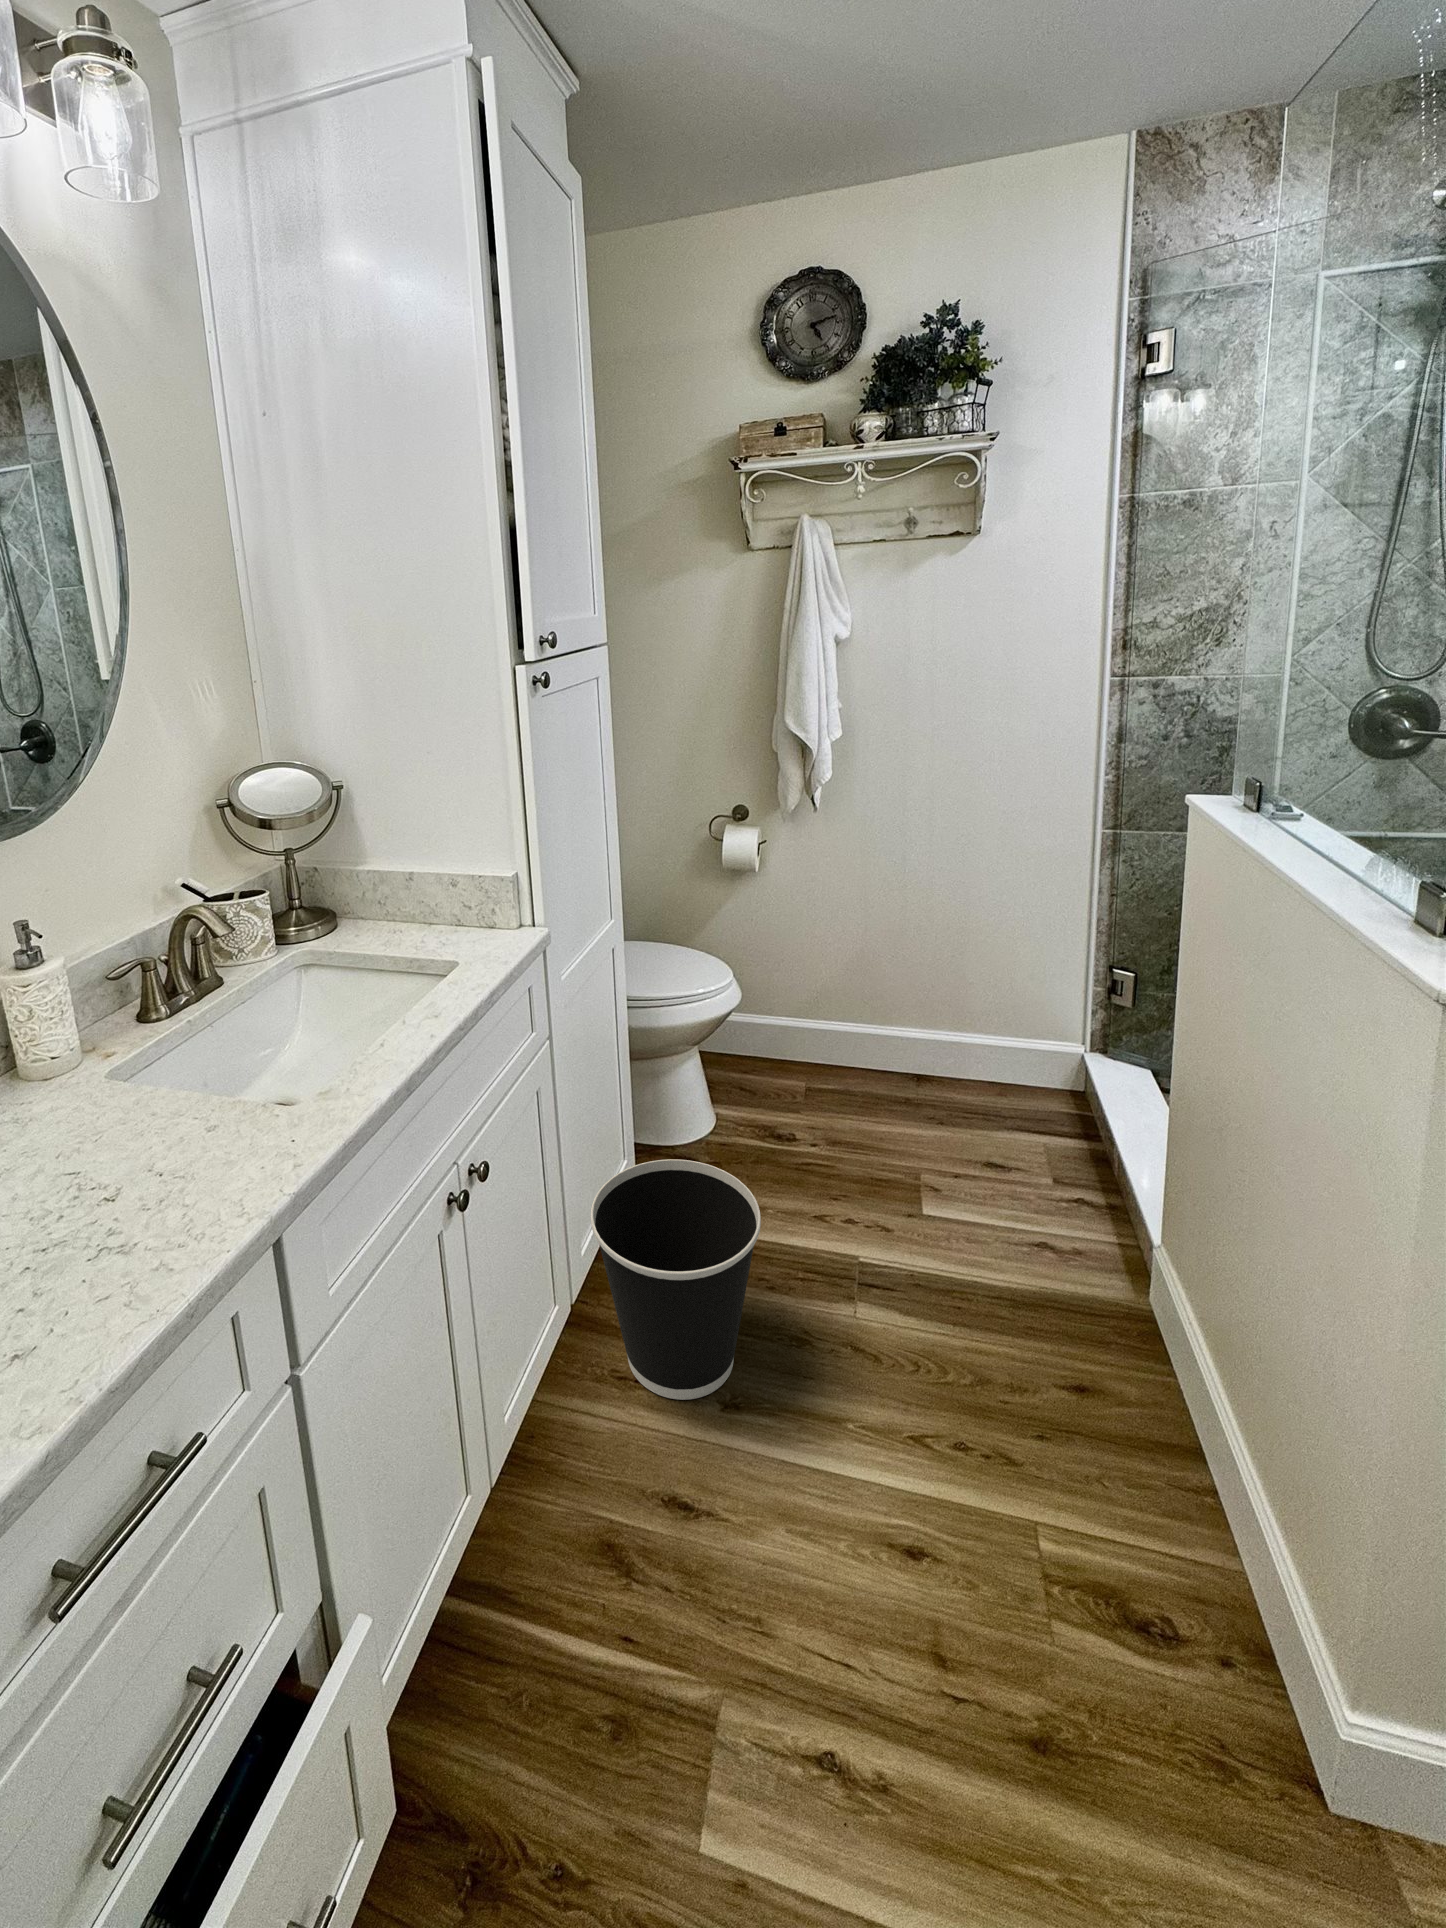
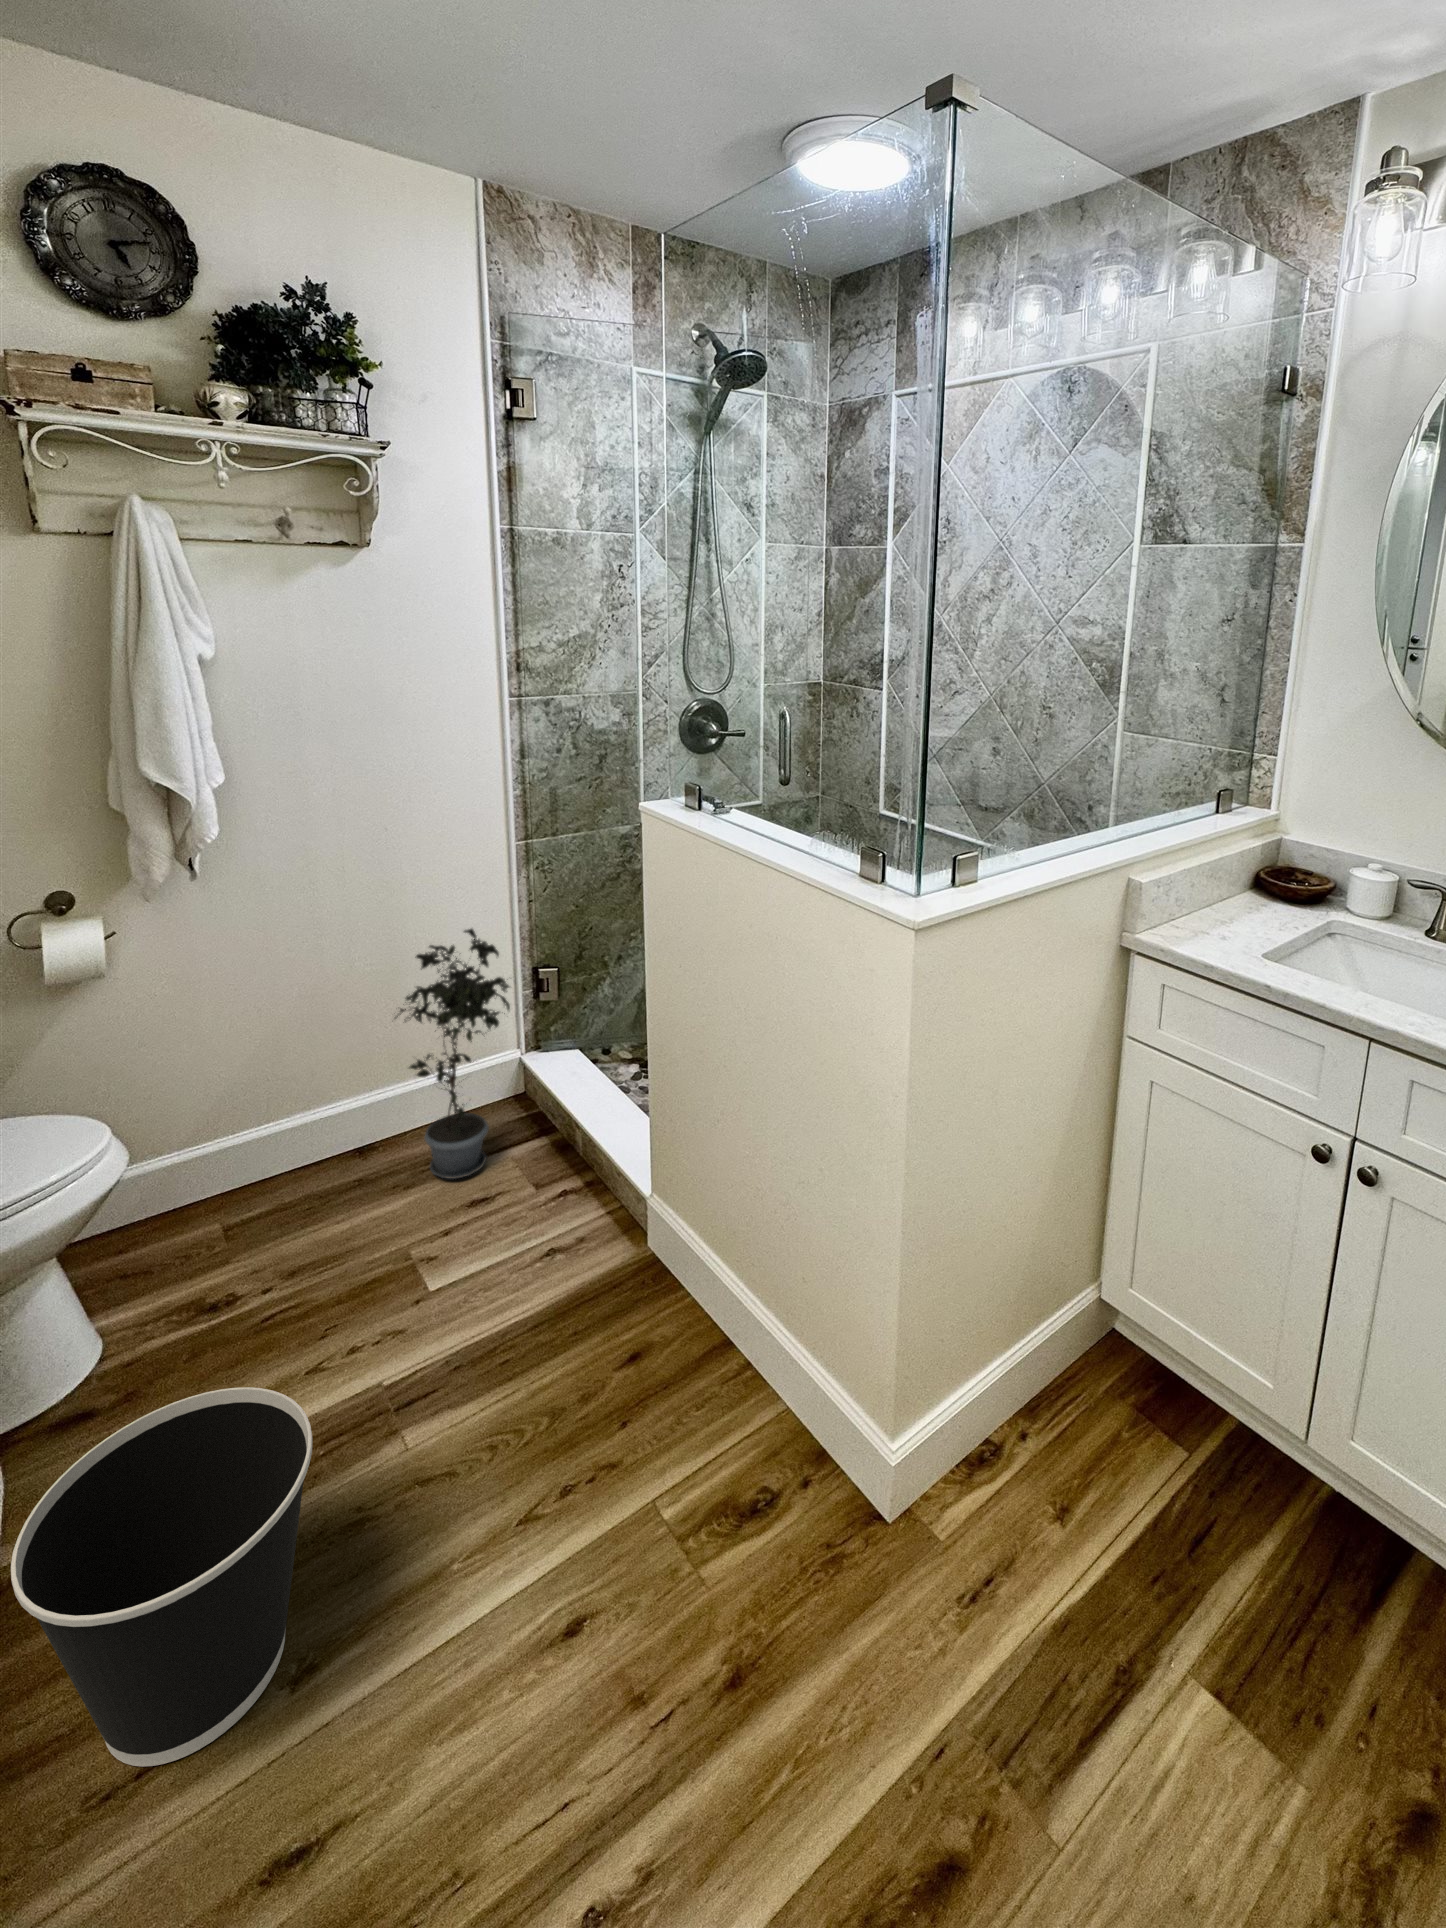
potted plant: none [942,901,1064,1138] -> present [395,929,510,1179]

